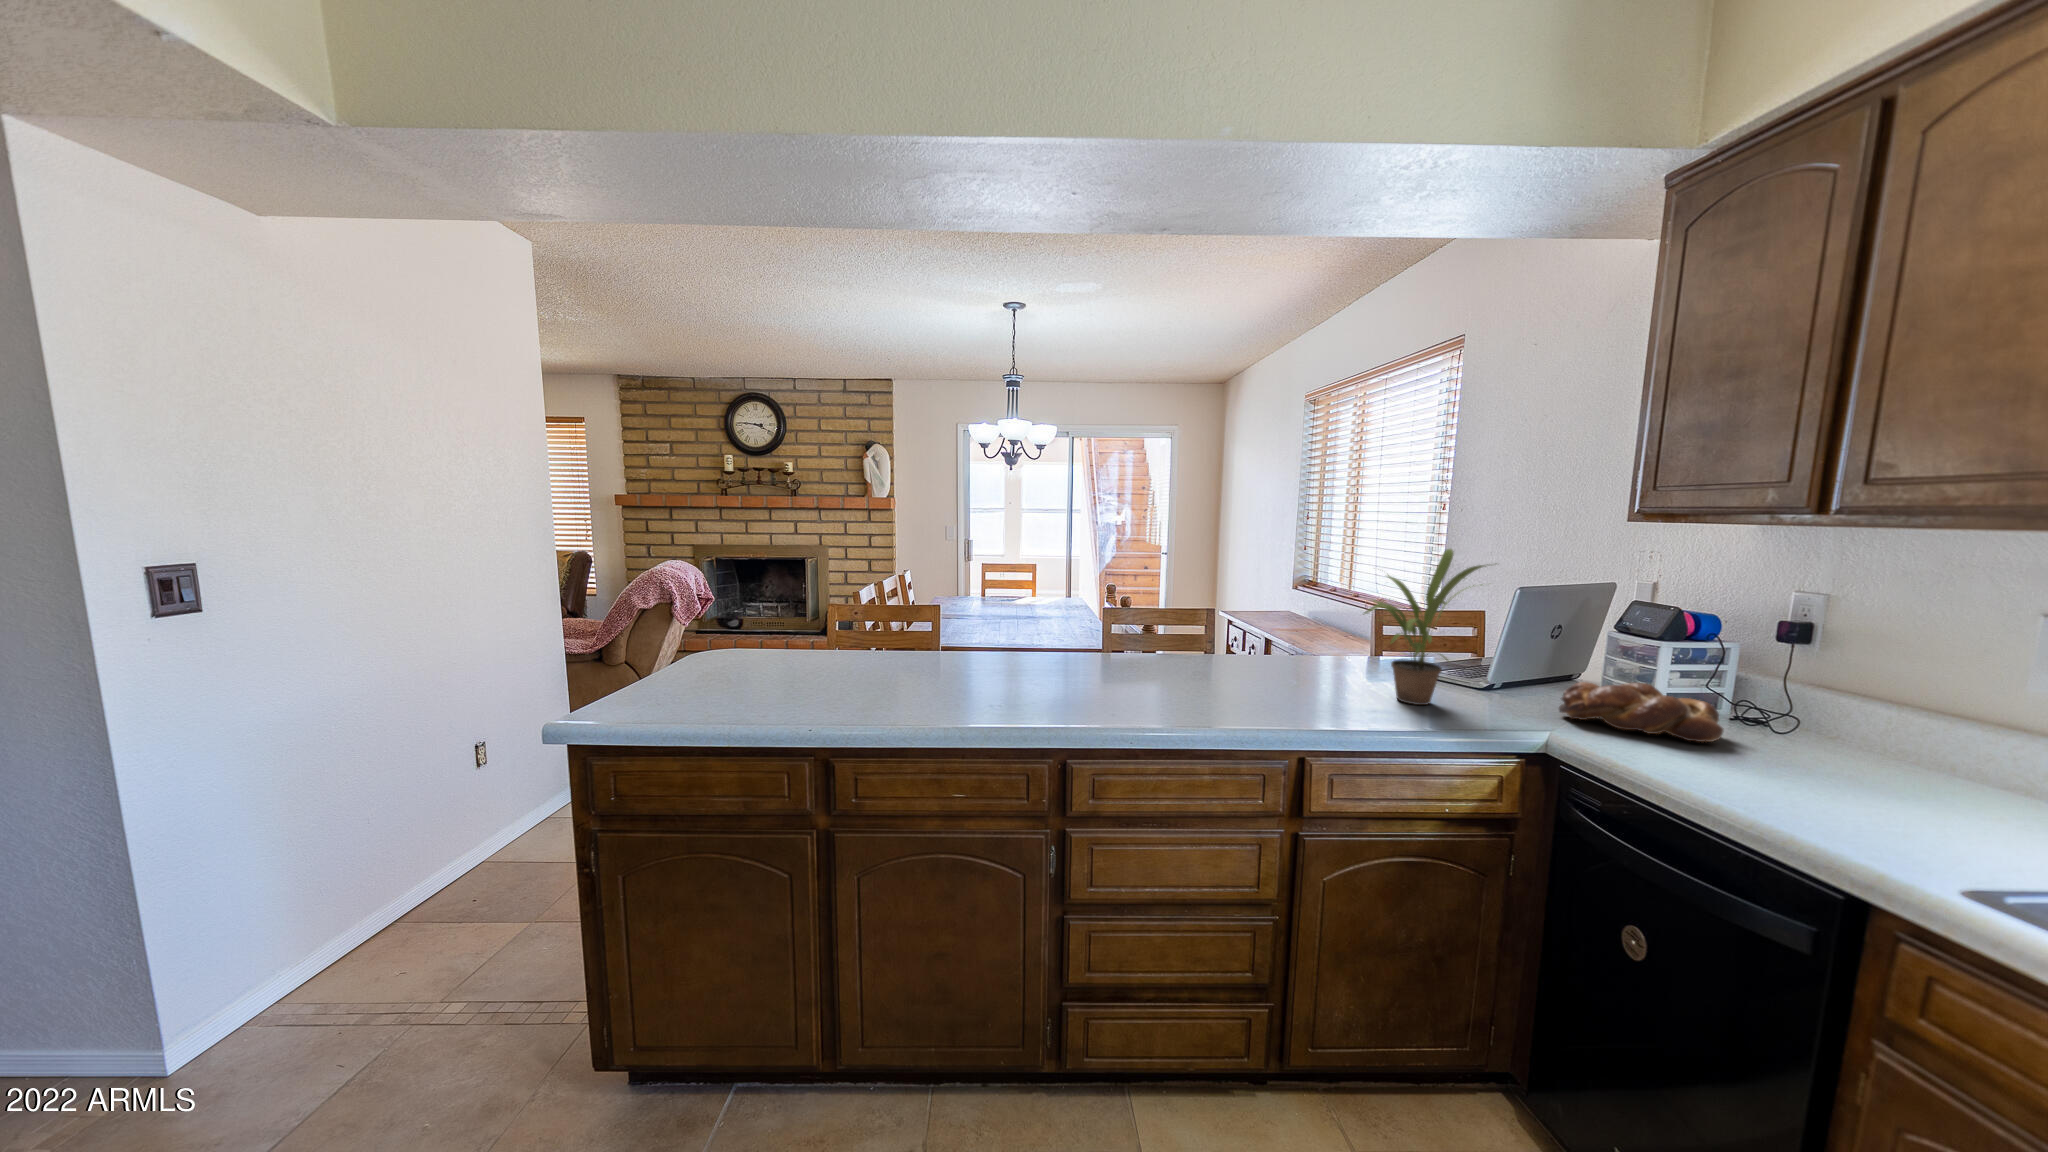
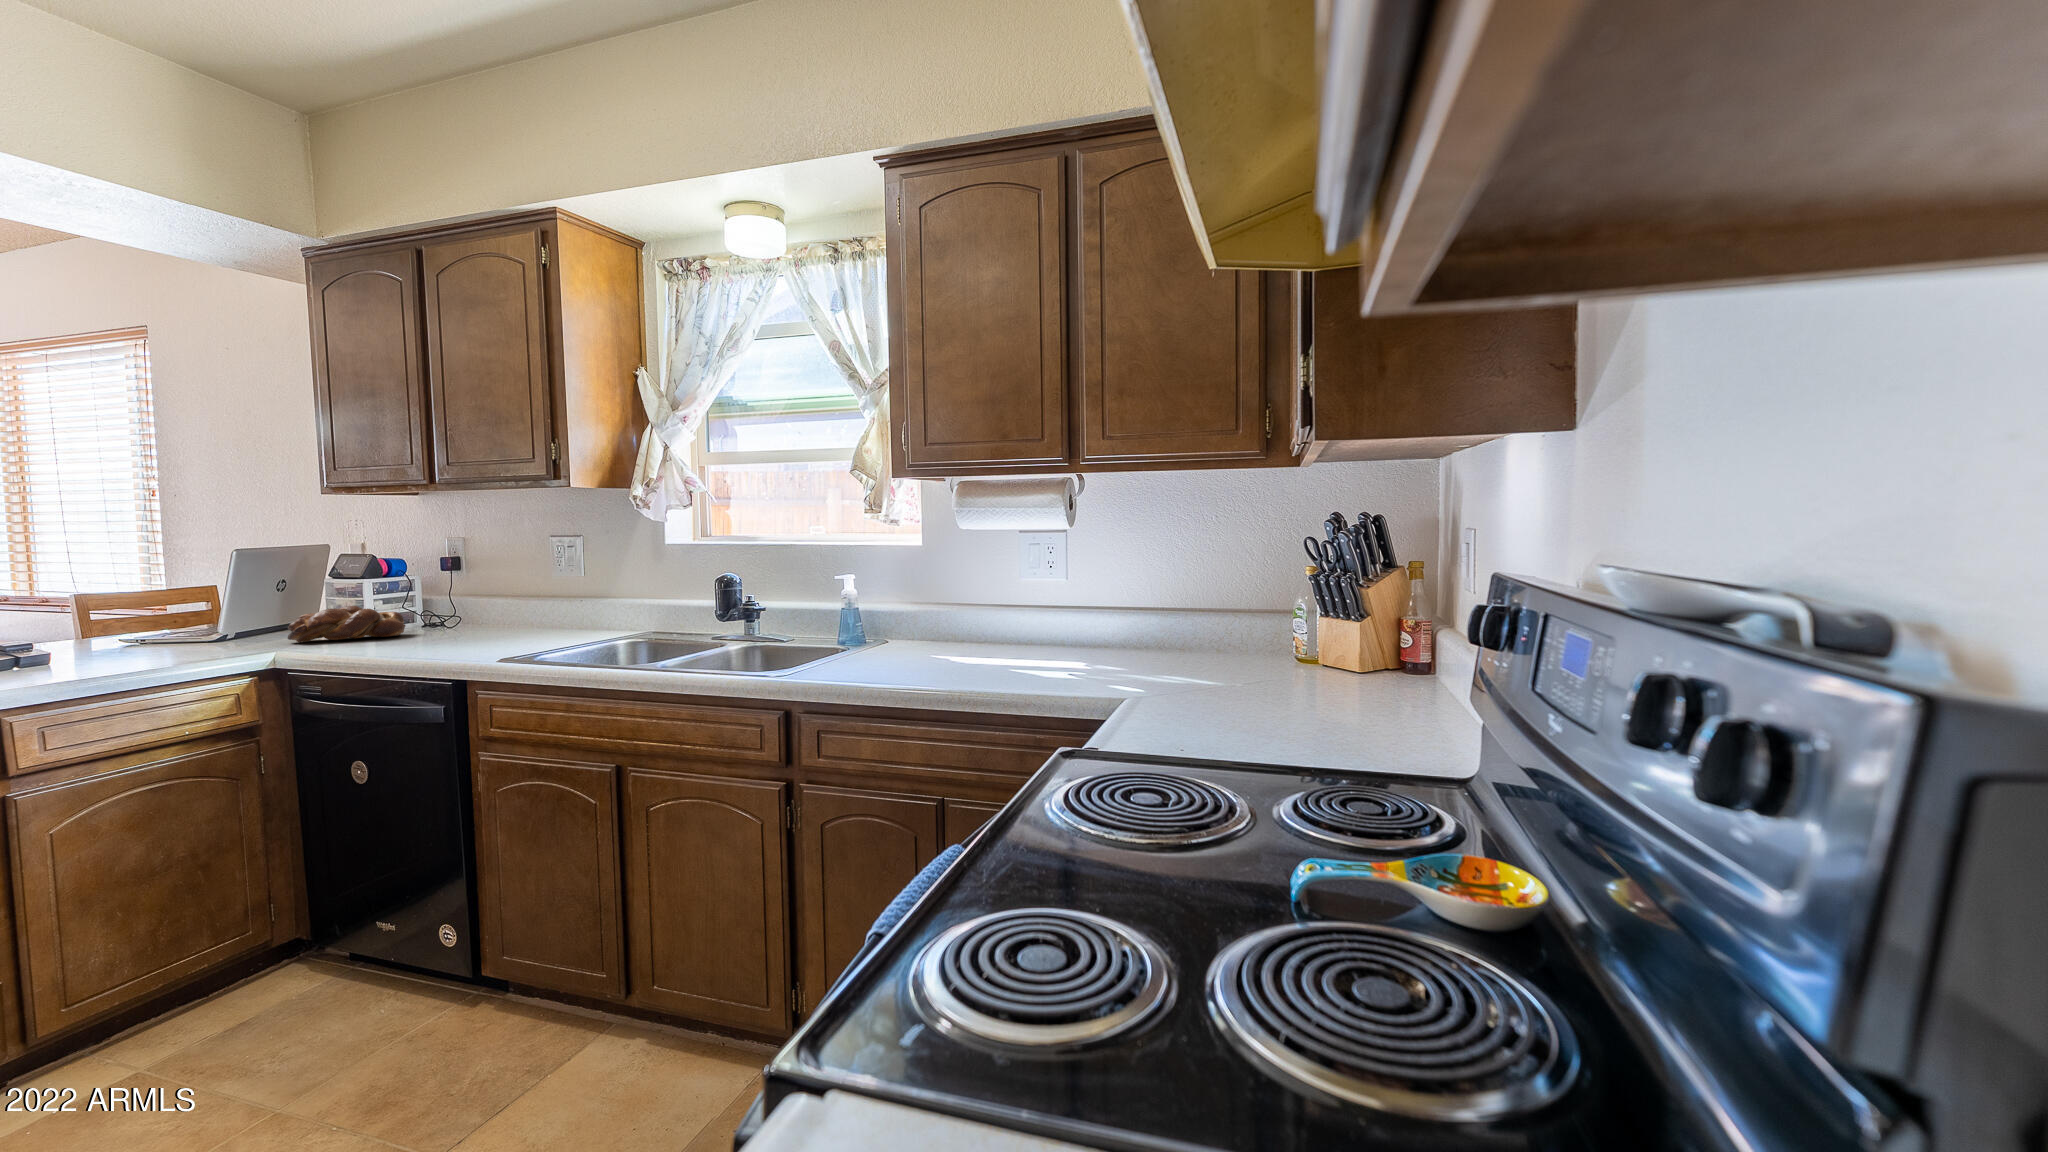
potted plant: present [1364,549,1488,705] -> none [56,511,210,658]

